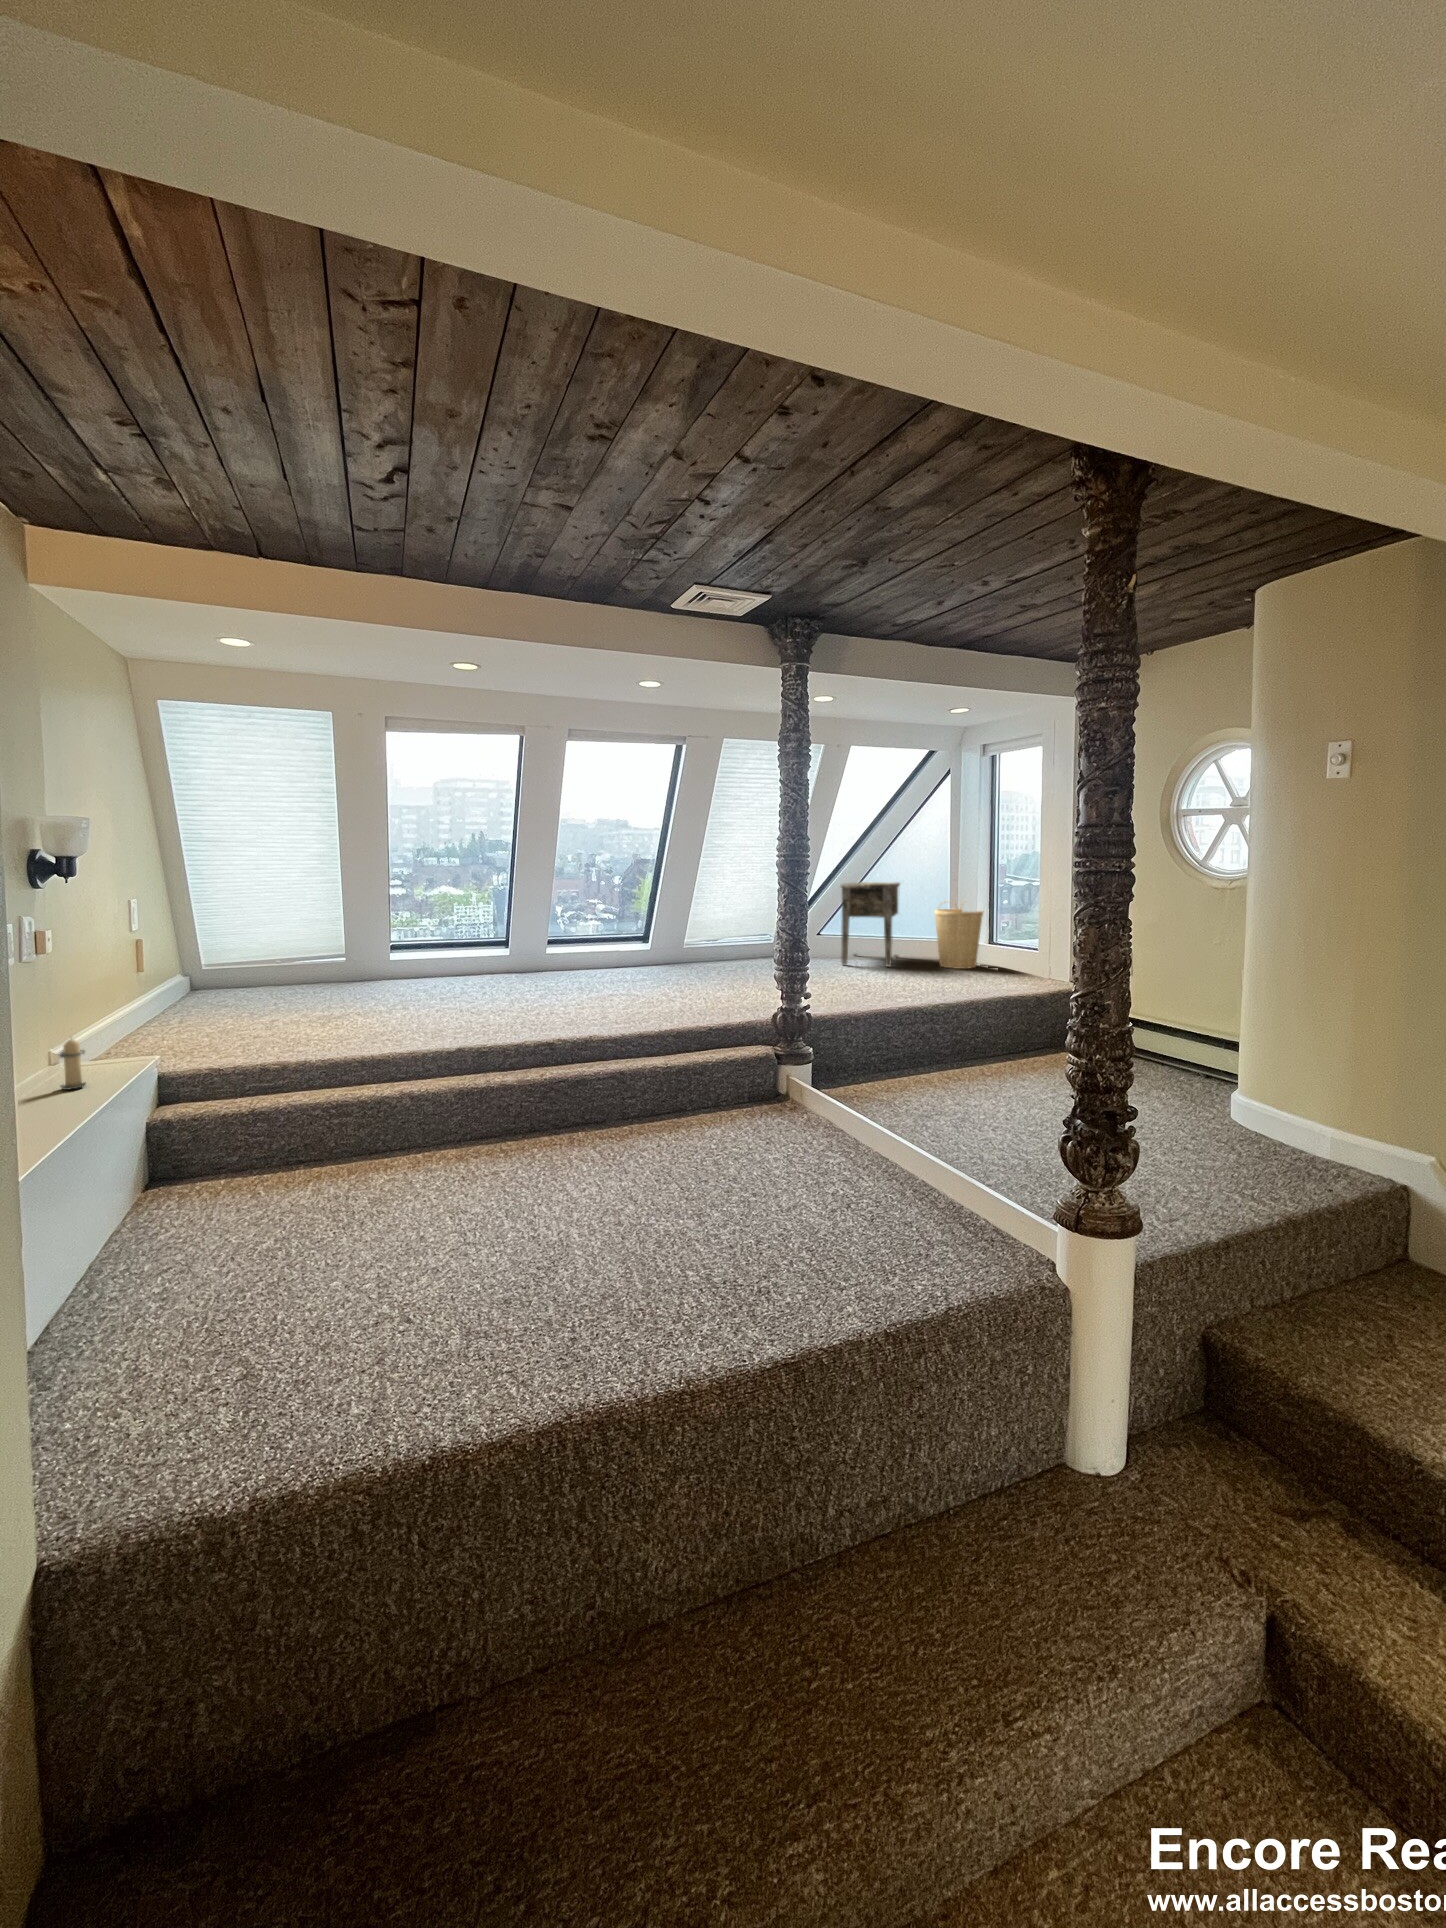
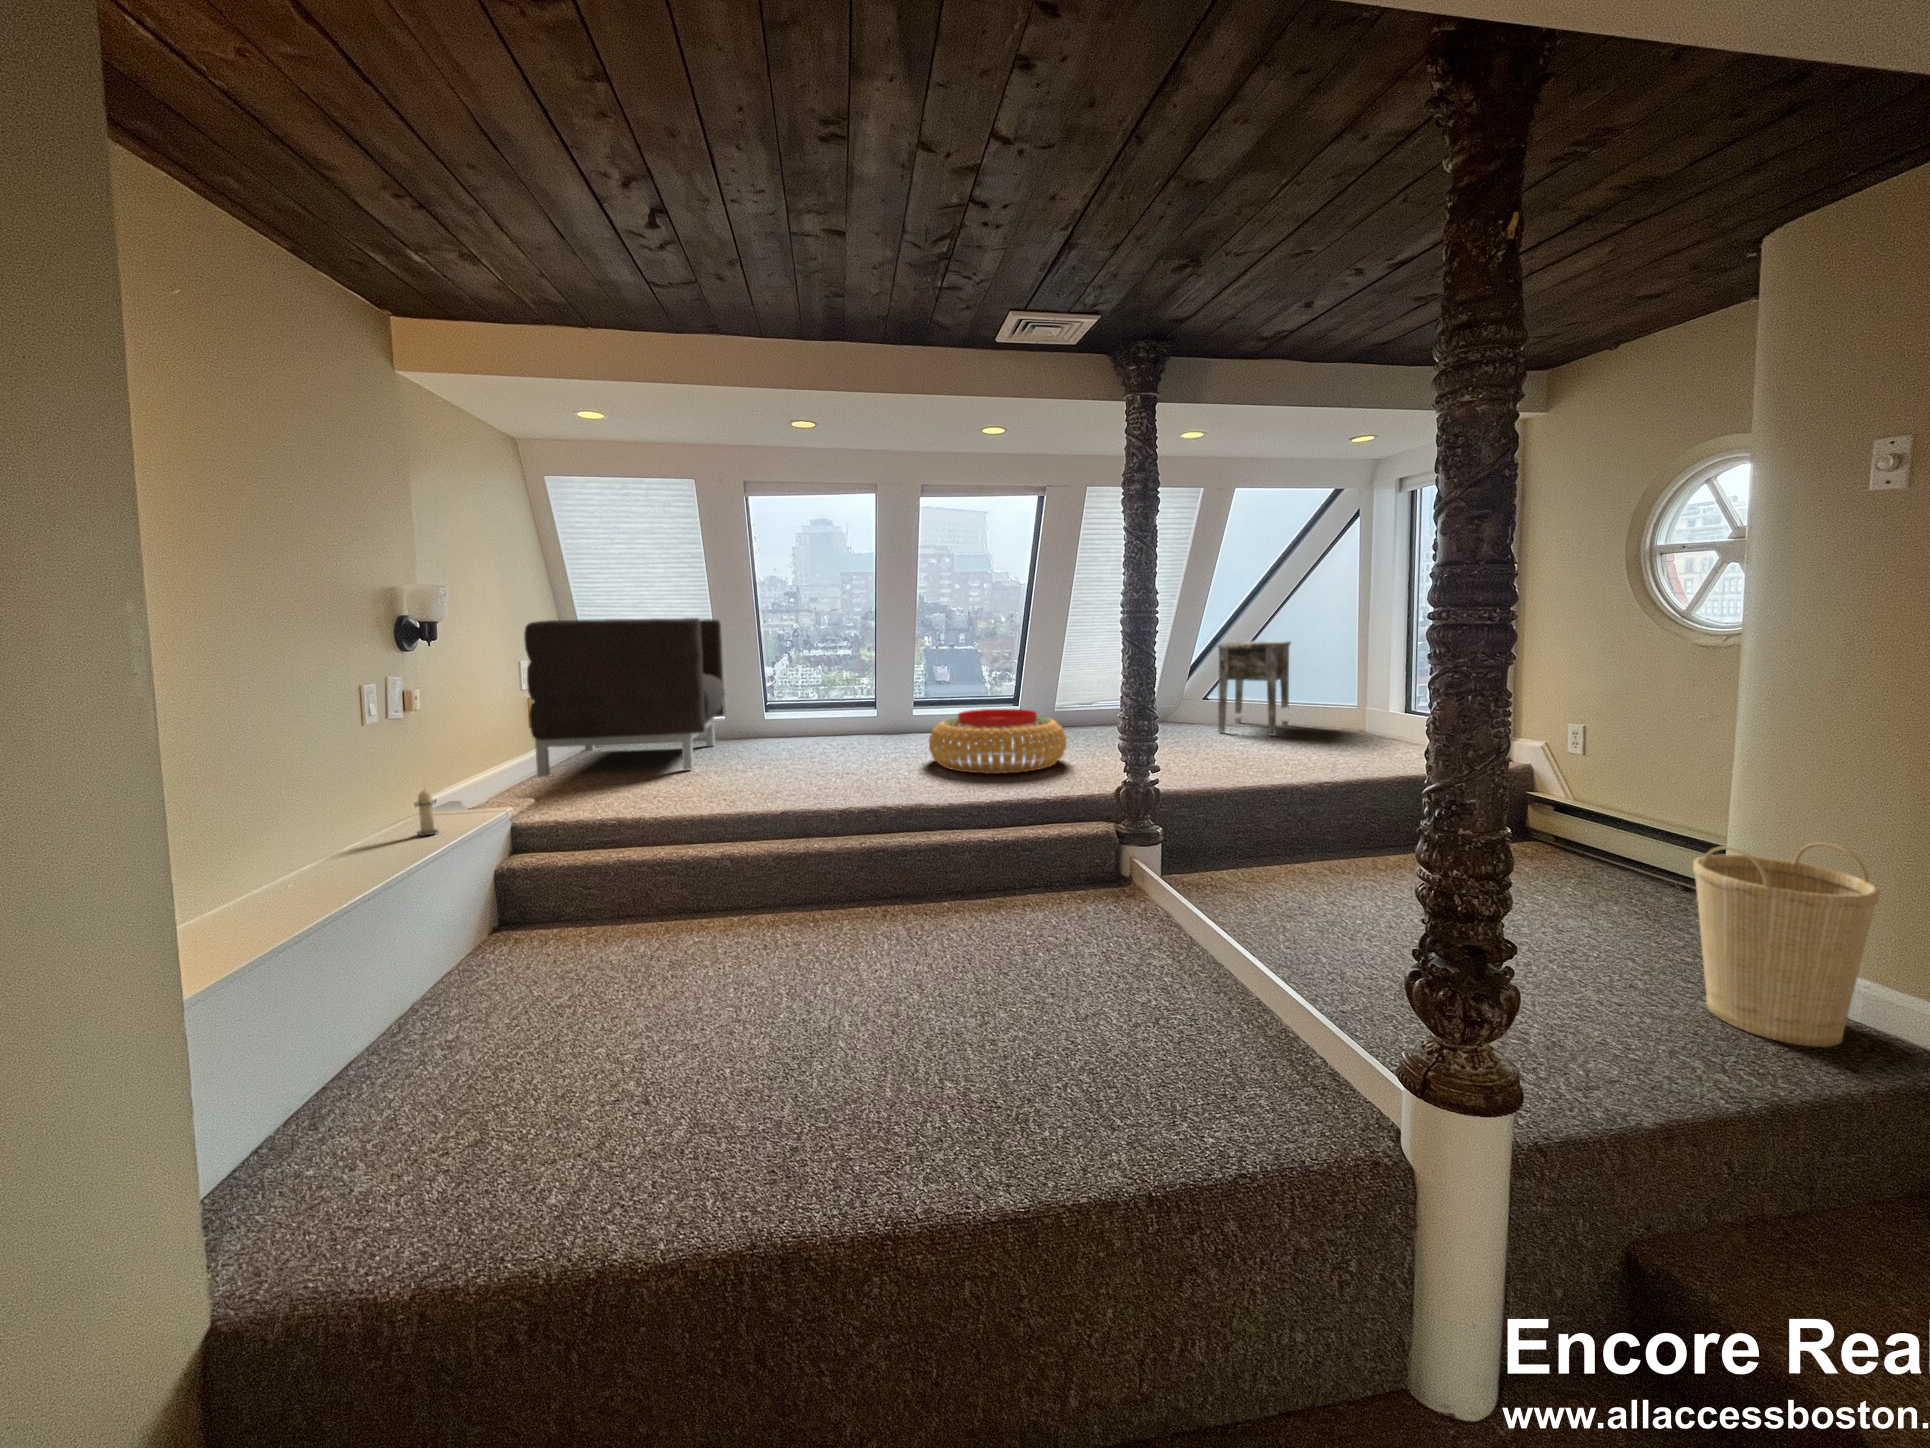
armchair: none [135,855,357,1027] -> present [524,618,725,777]
basket: present [934,903,983,969] -> present [1693,842,1880,1047]
pouf: none [583,945,717,1007] -> present [929,709,1067,774]

